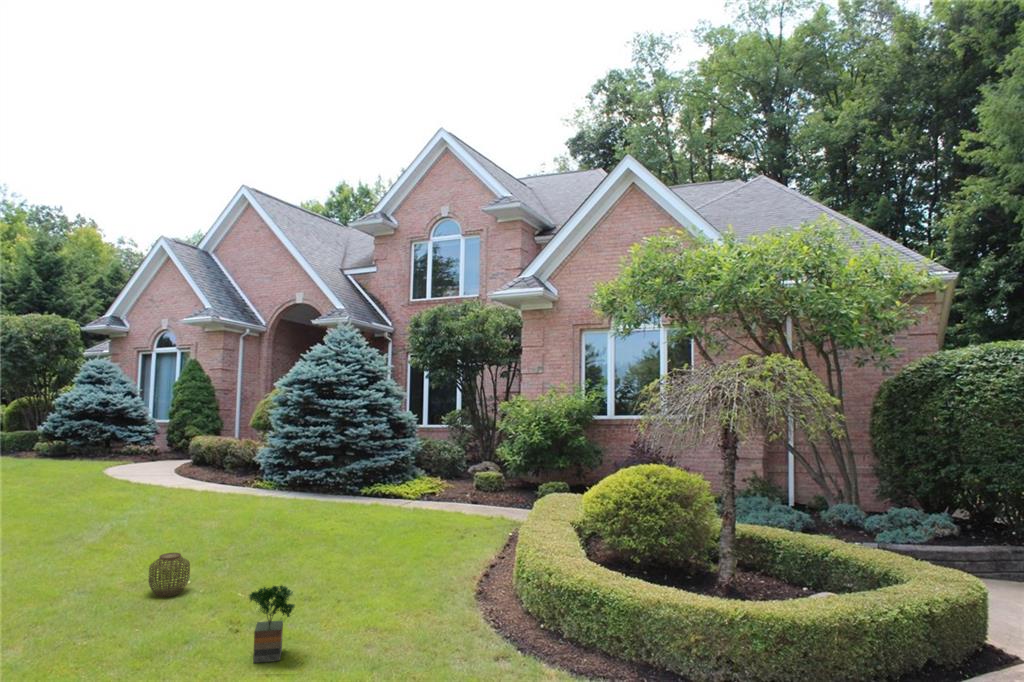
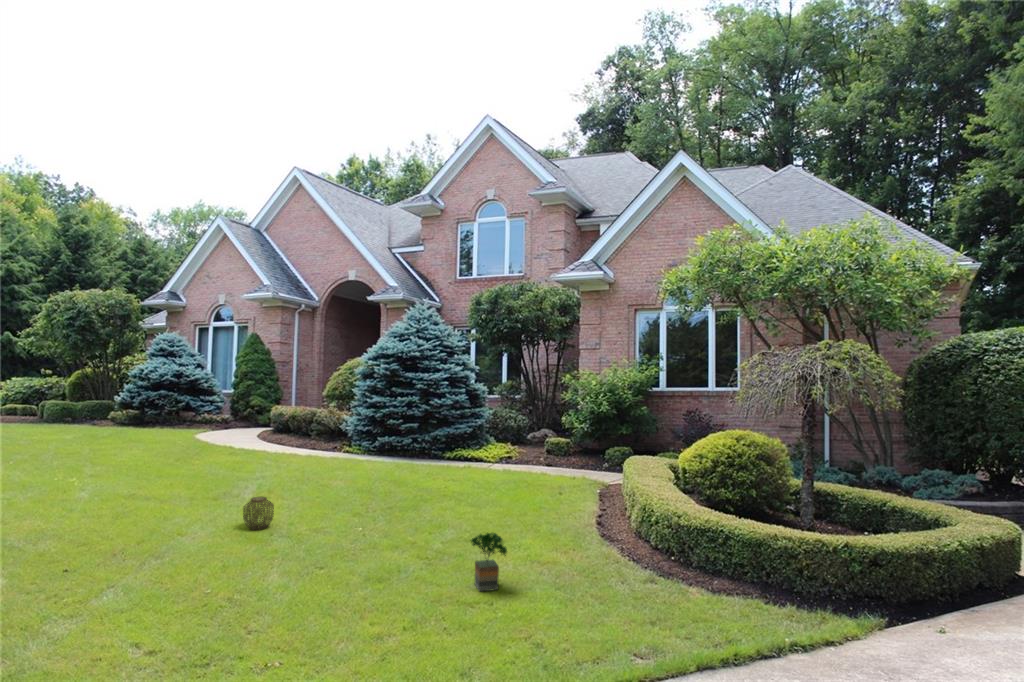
woven basket: present [149,553,190,597] -> present [243,497,274,530]

